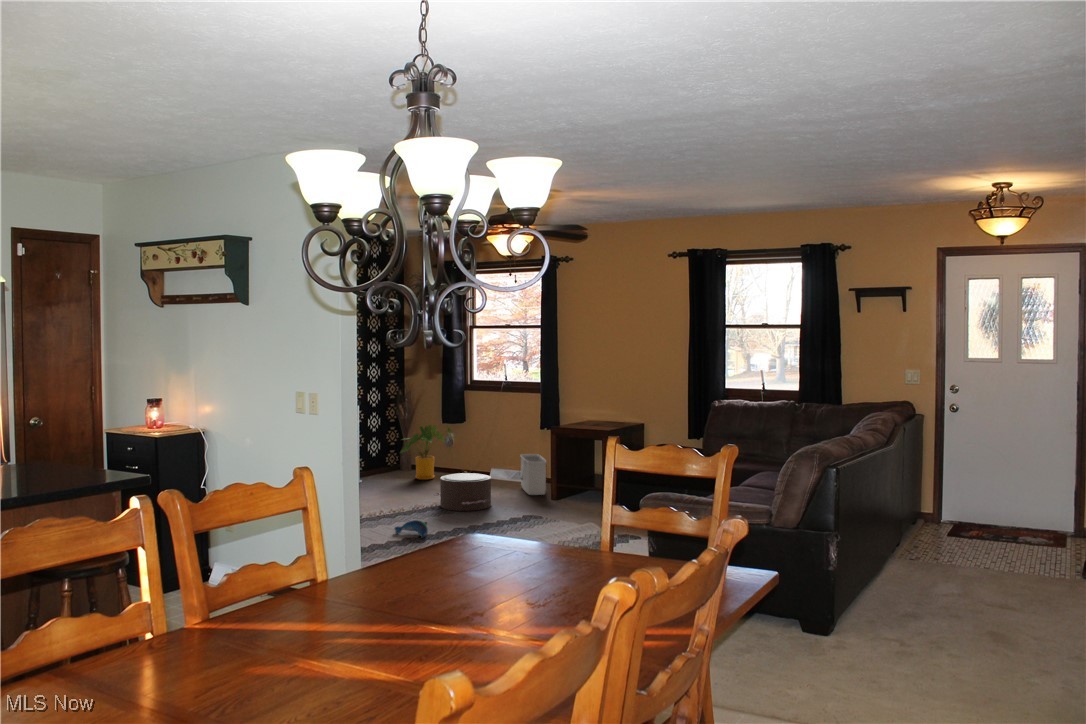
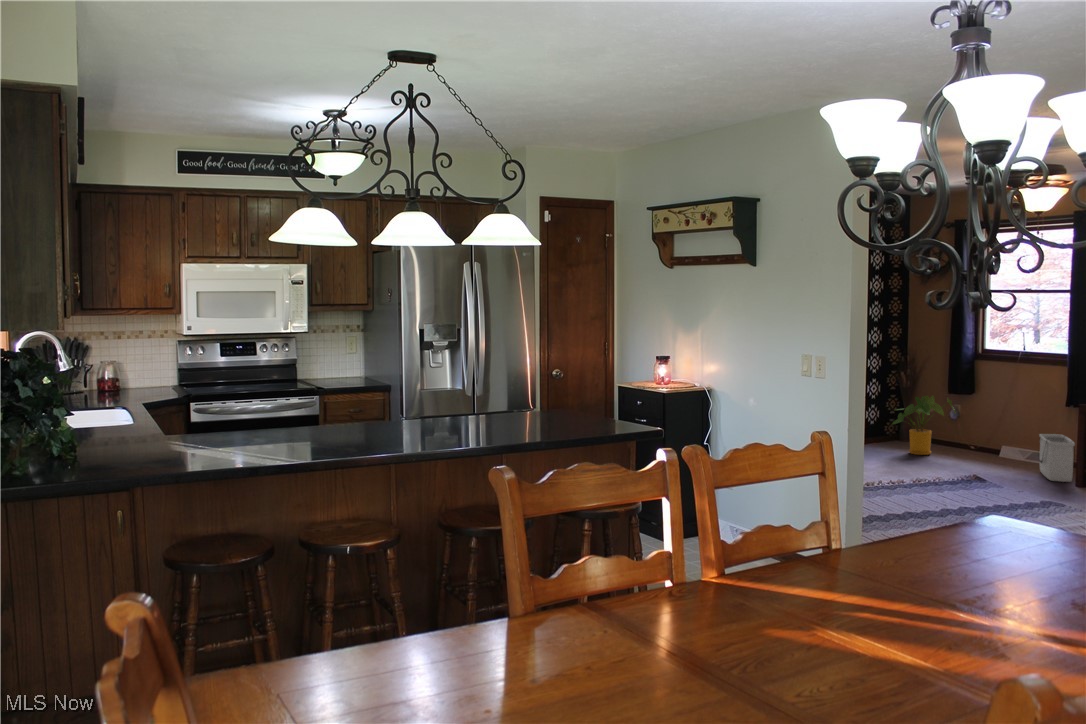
pouf: present [434,473,491,511] -> none [932,449,1003,491]
plush toy: present [395,520,428,538] -> none [890,494,928,513]

